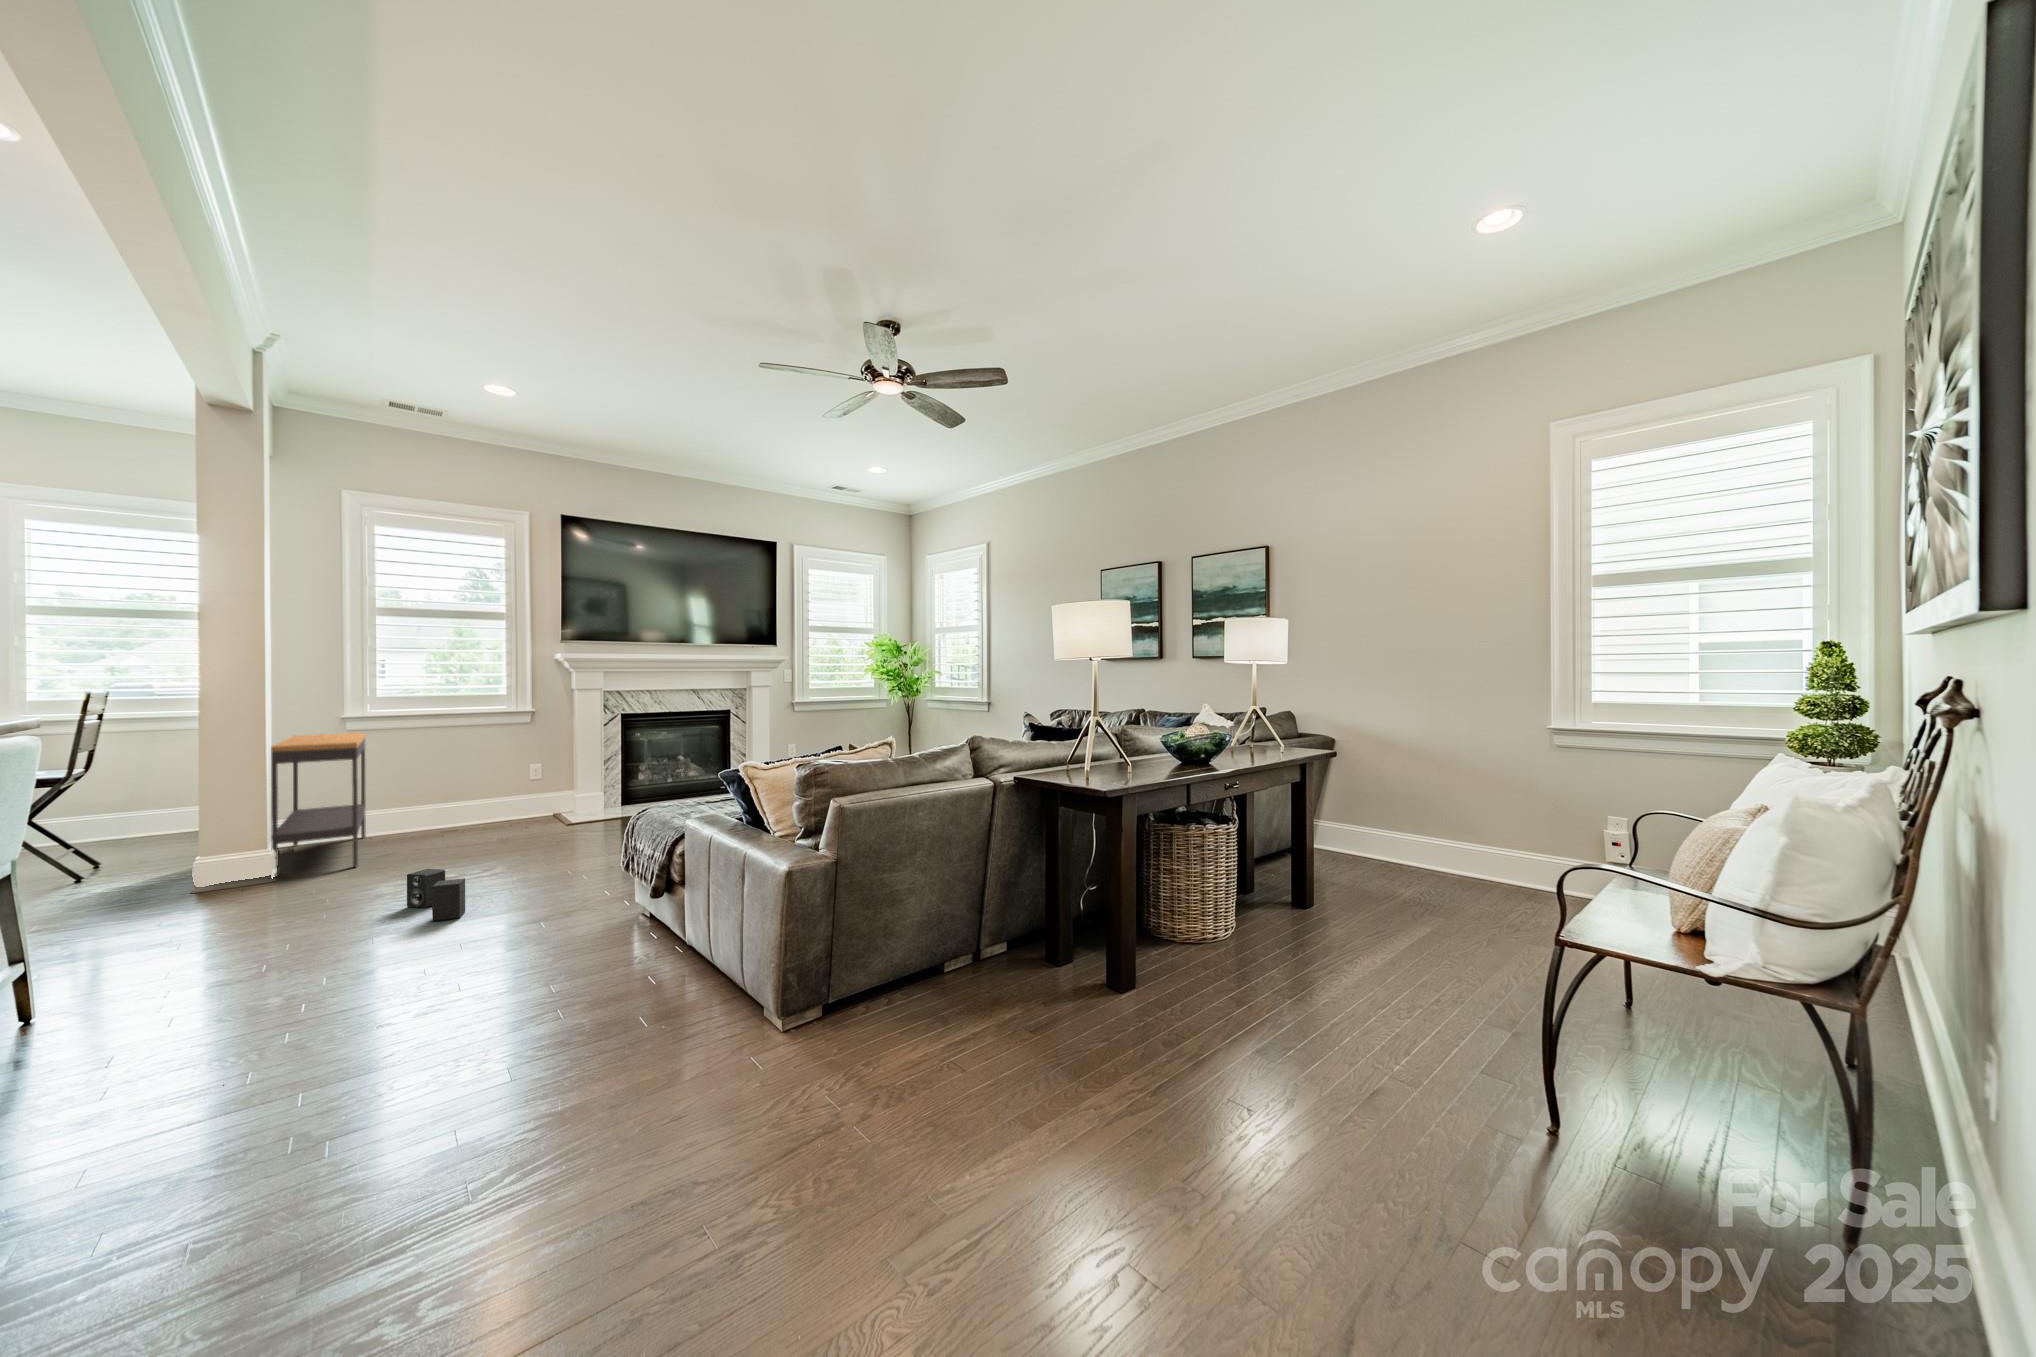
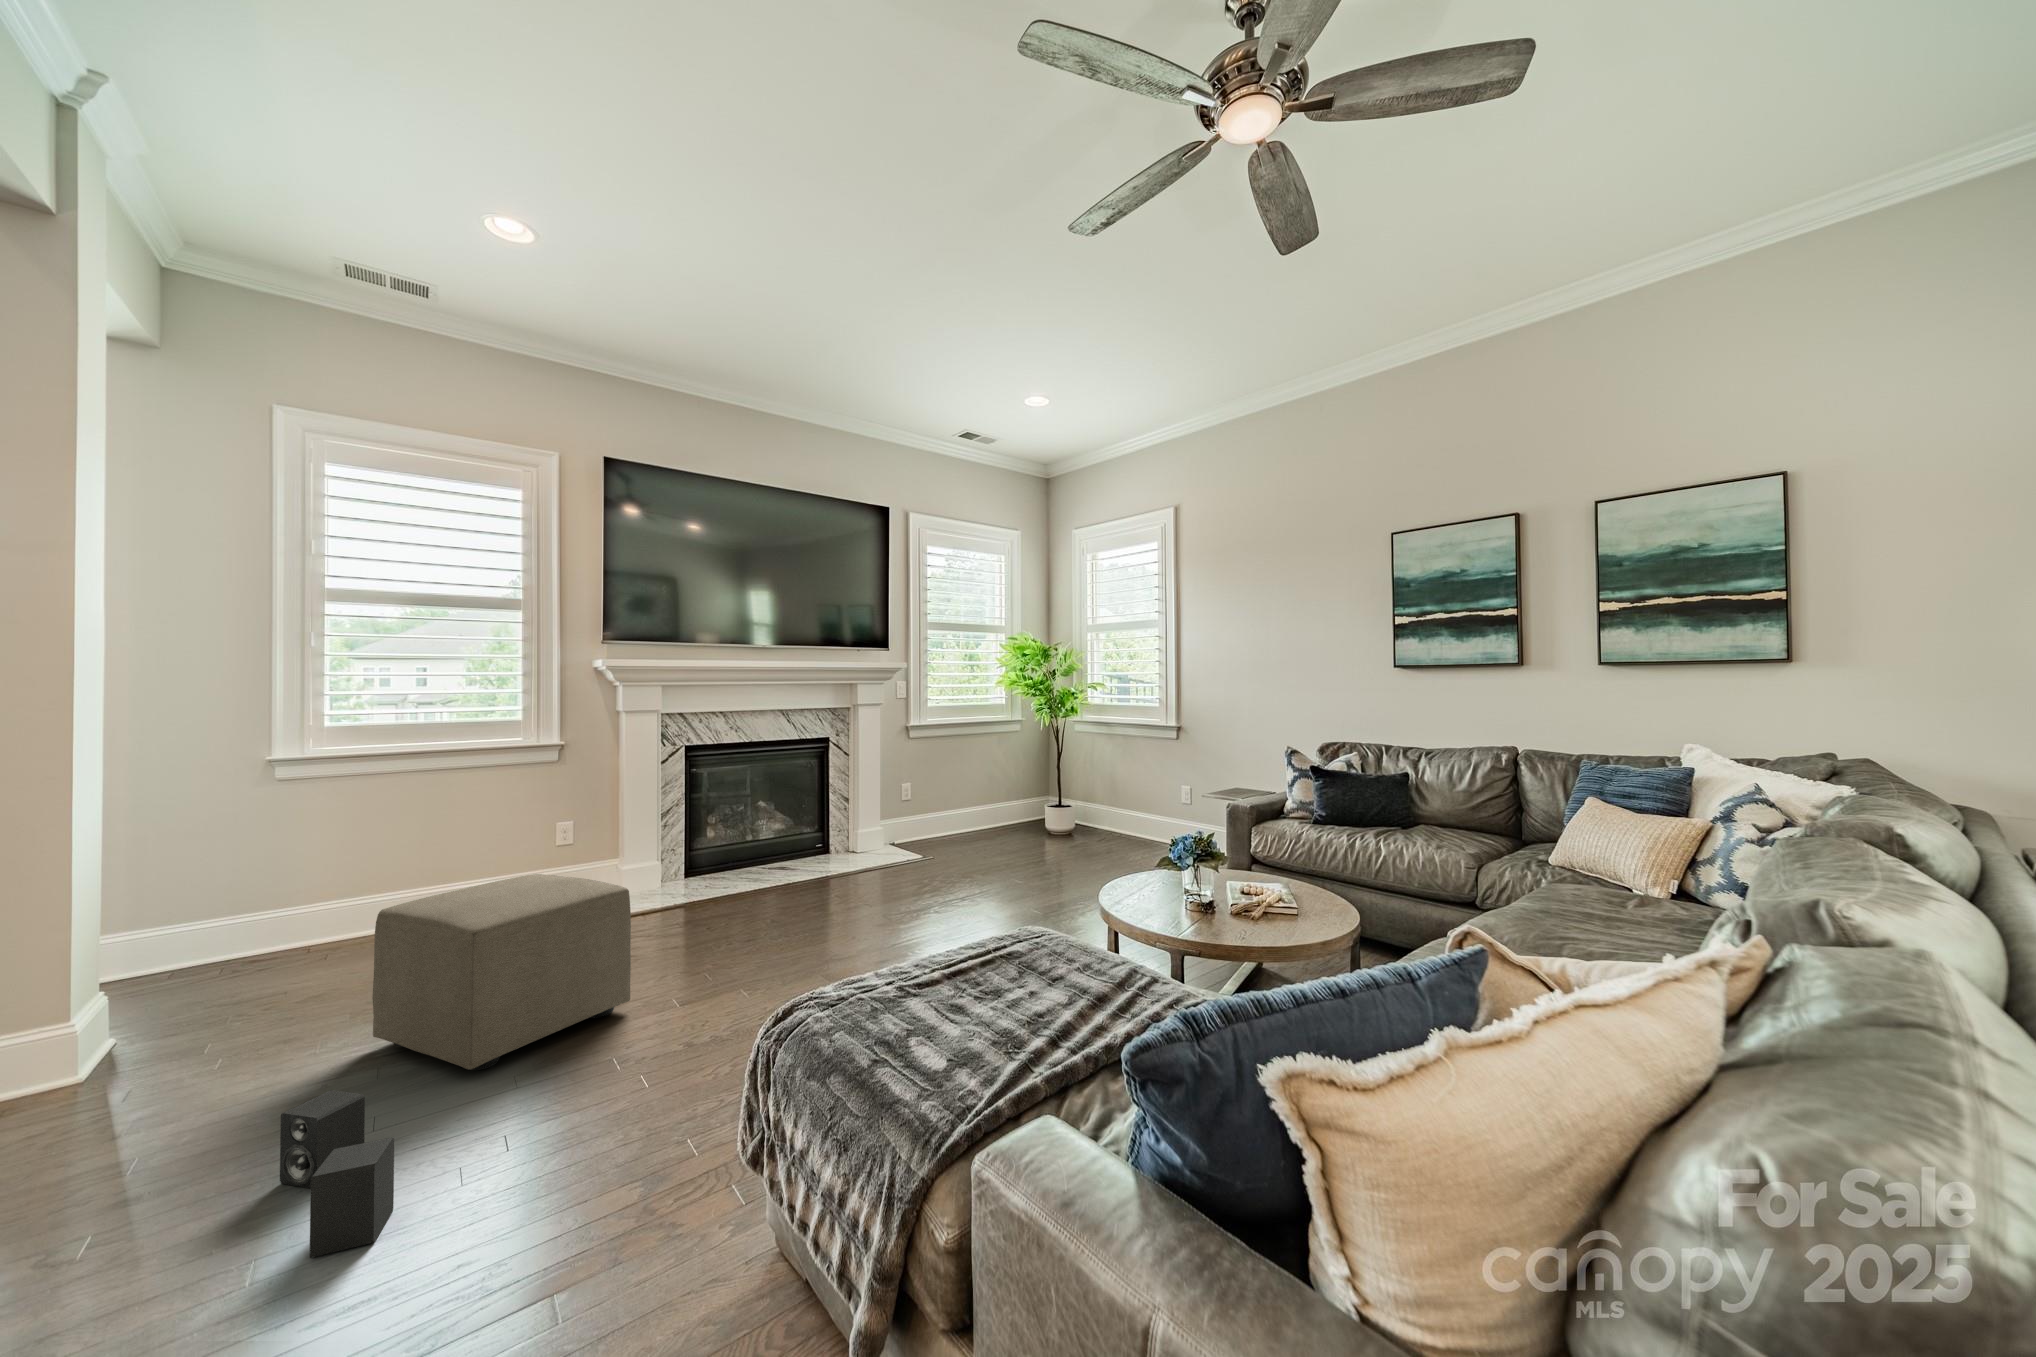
console table: present [271,733,366,876] -> none [84,780,304,1060]
ottoman: none [433,784,580,878] -> present [372,874,631,1070]

